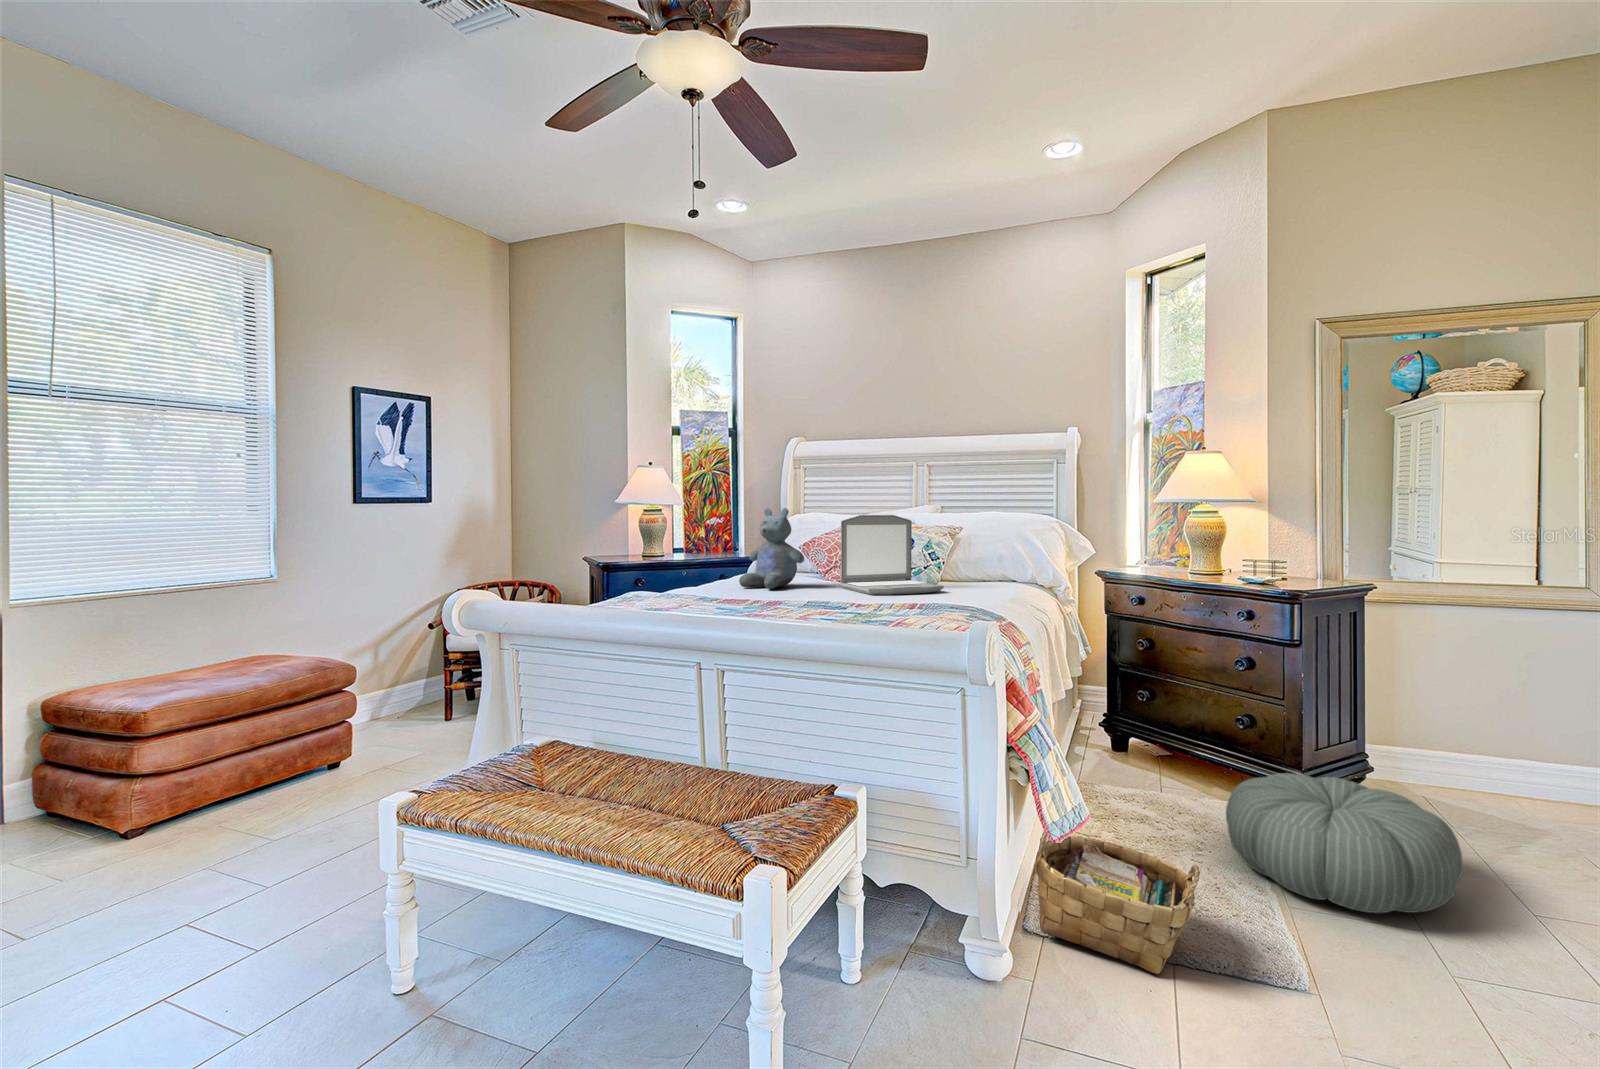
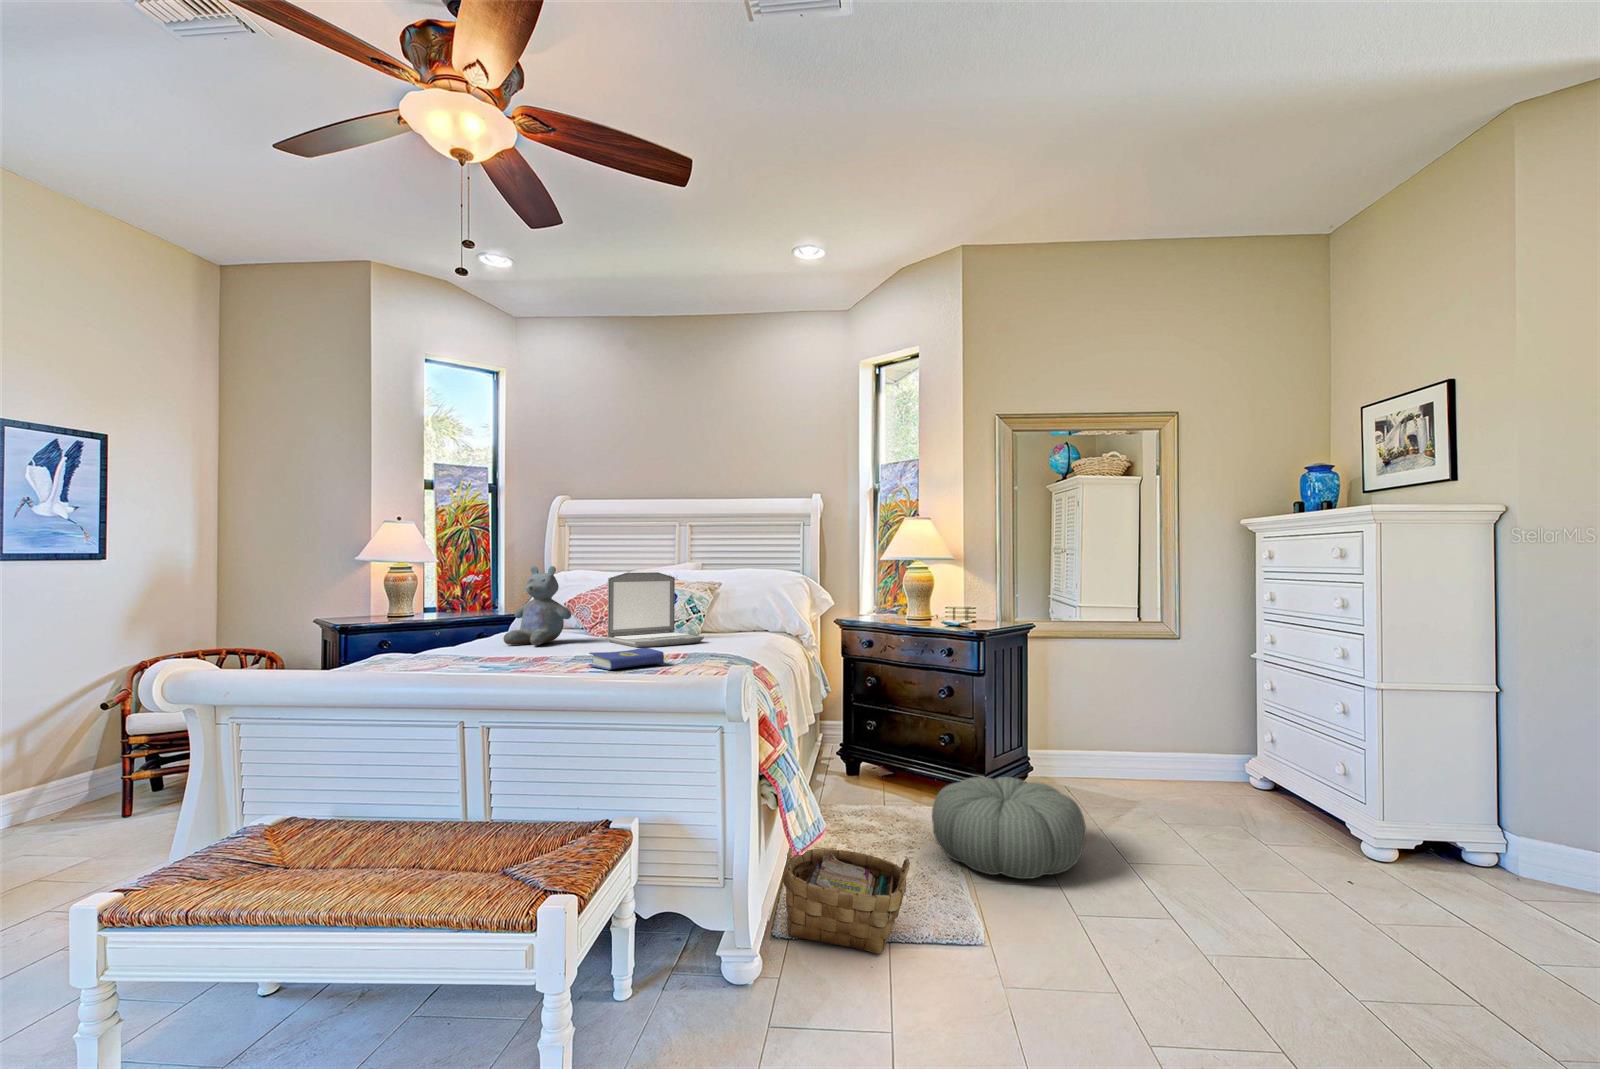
hardcover book: none [819,596,899,618] -> present [589,648,664,670]

